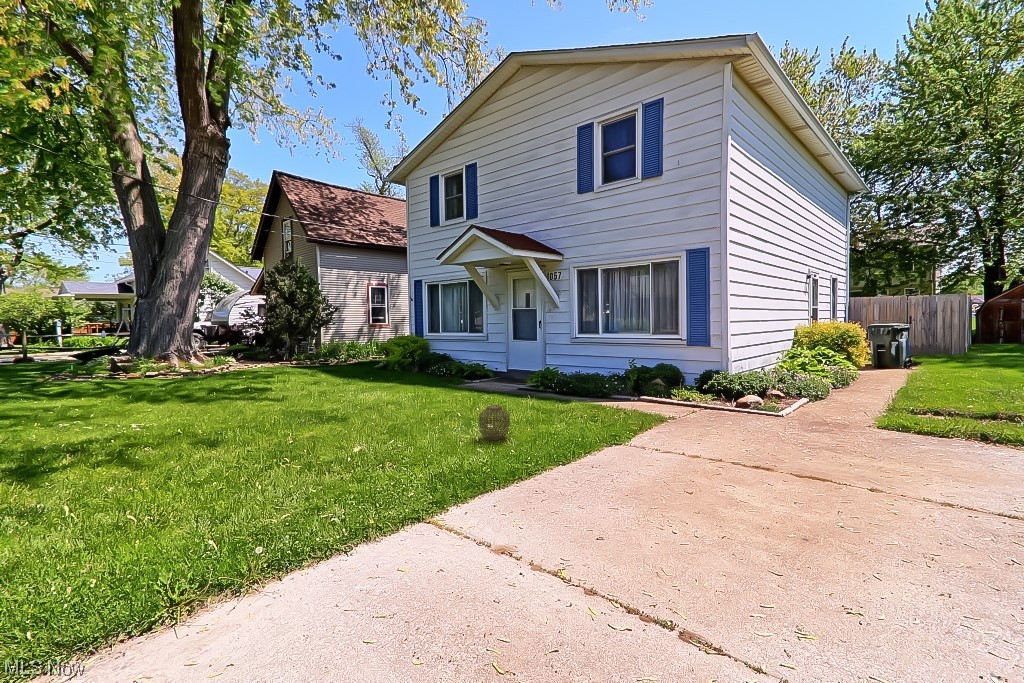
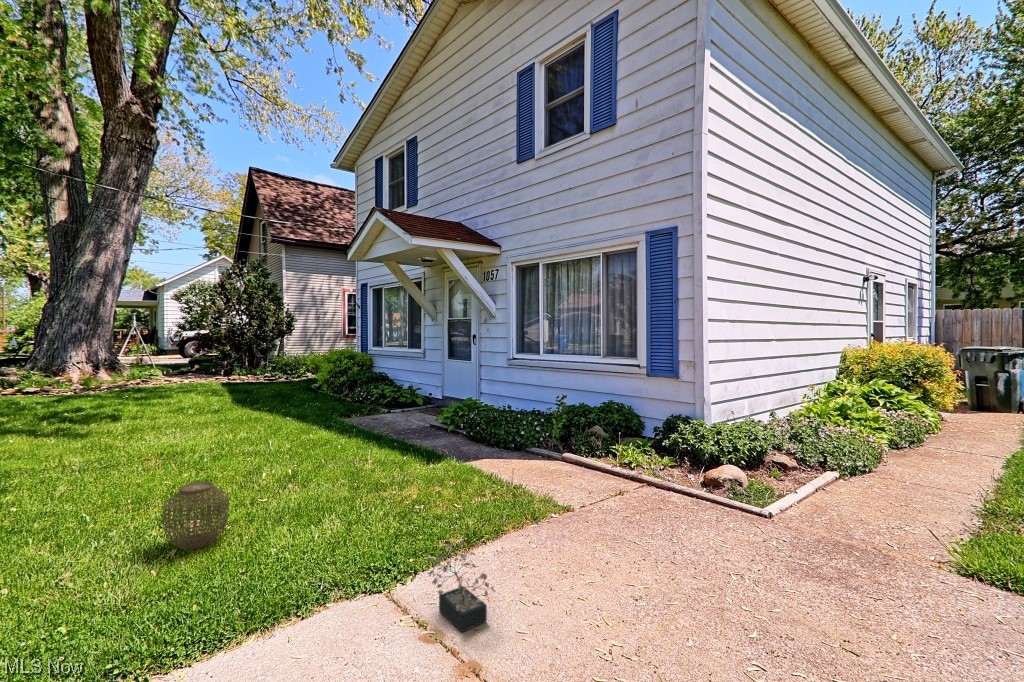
decorative plant: none [654,419,691,454] -> present [427,541,495,632]

